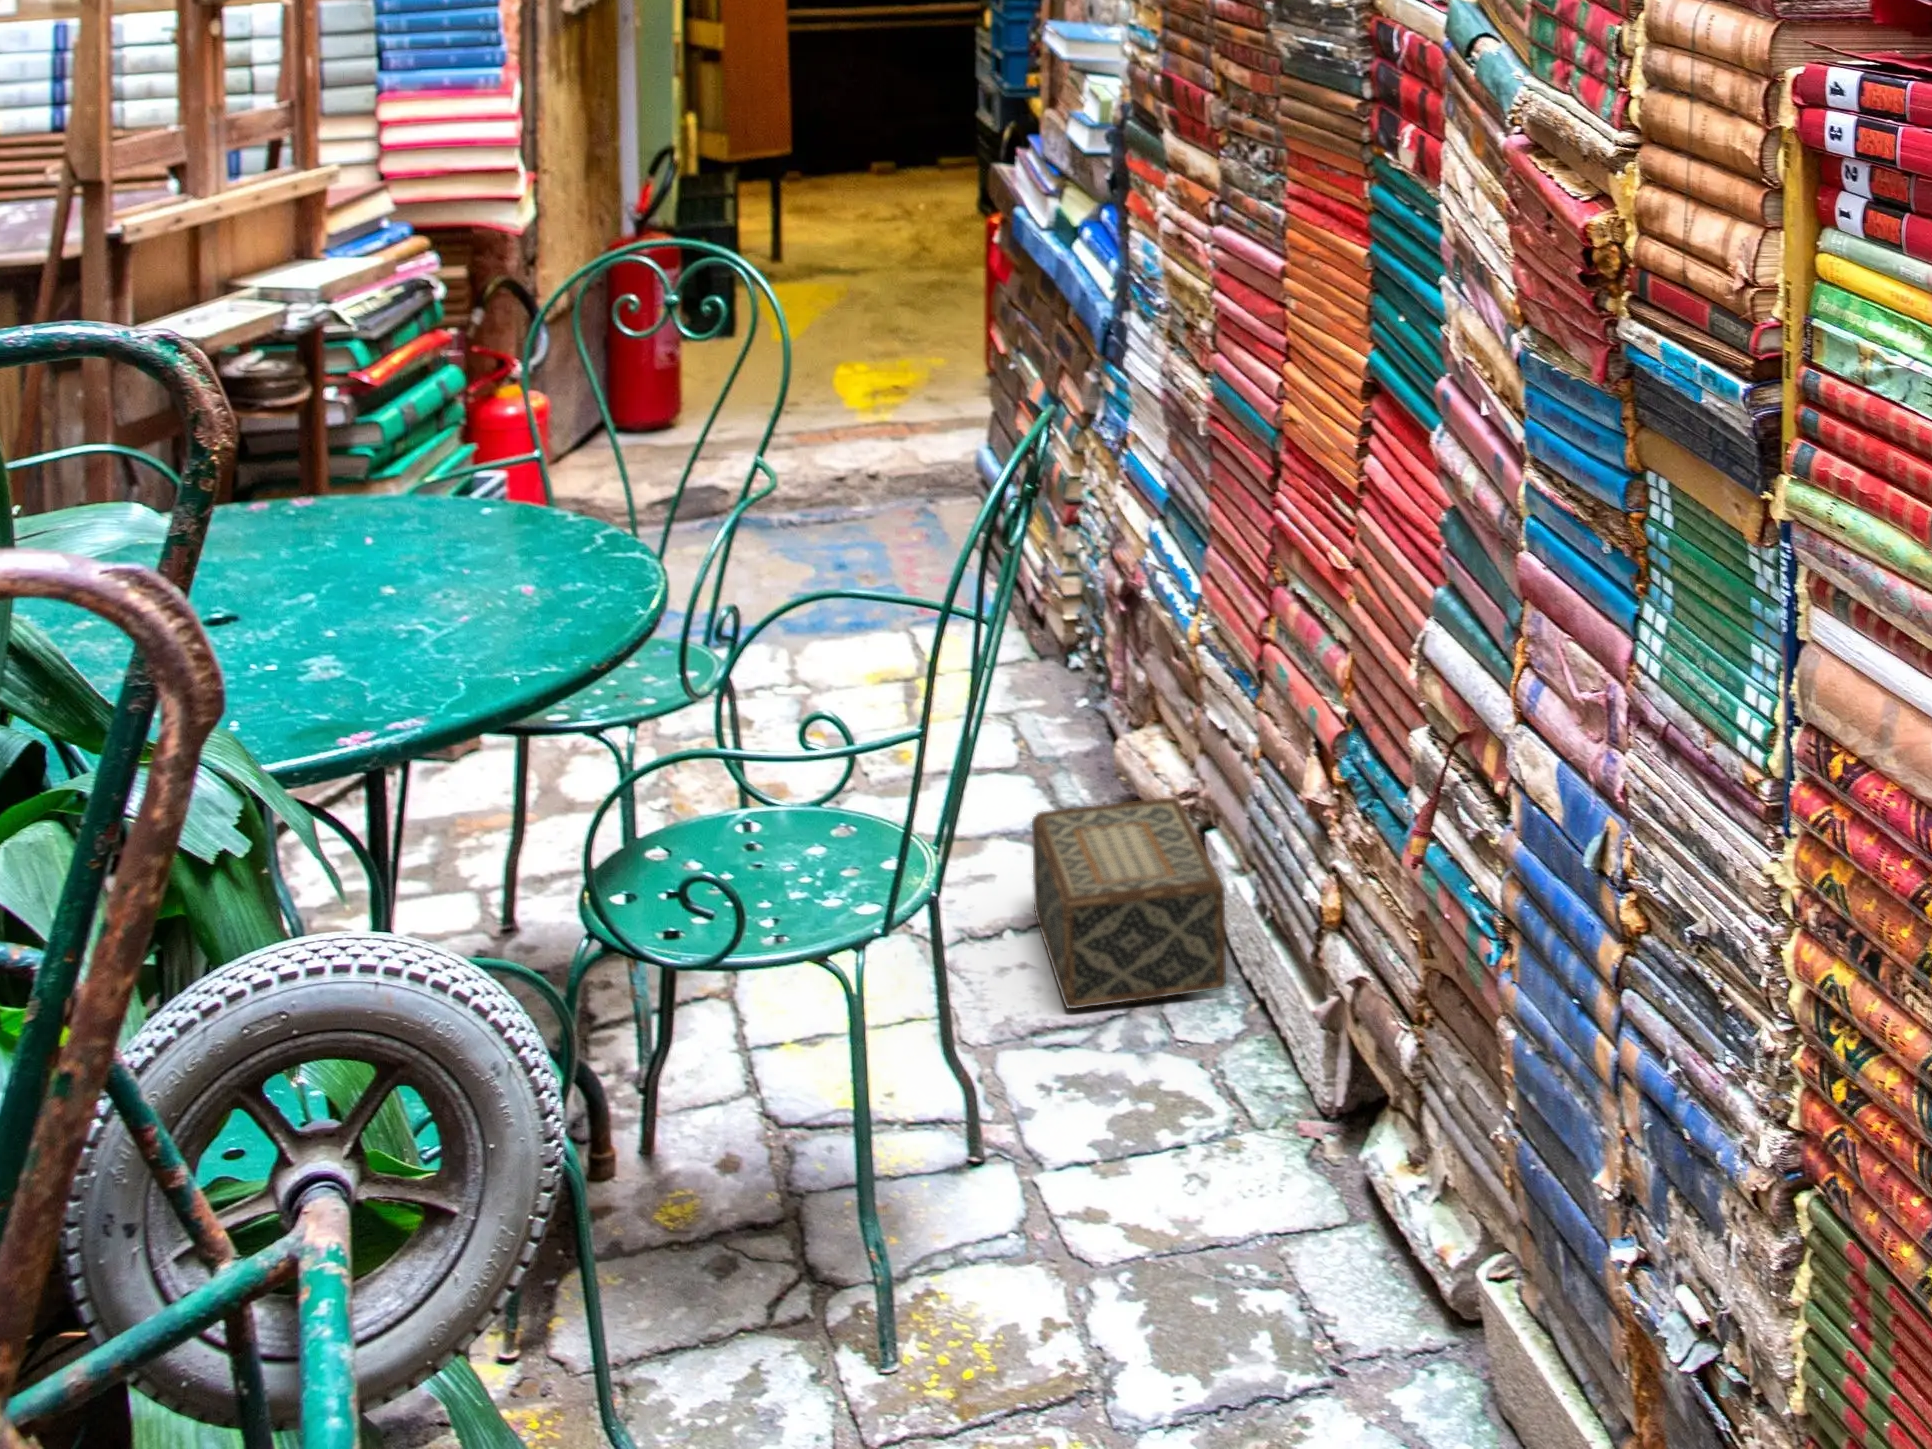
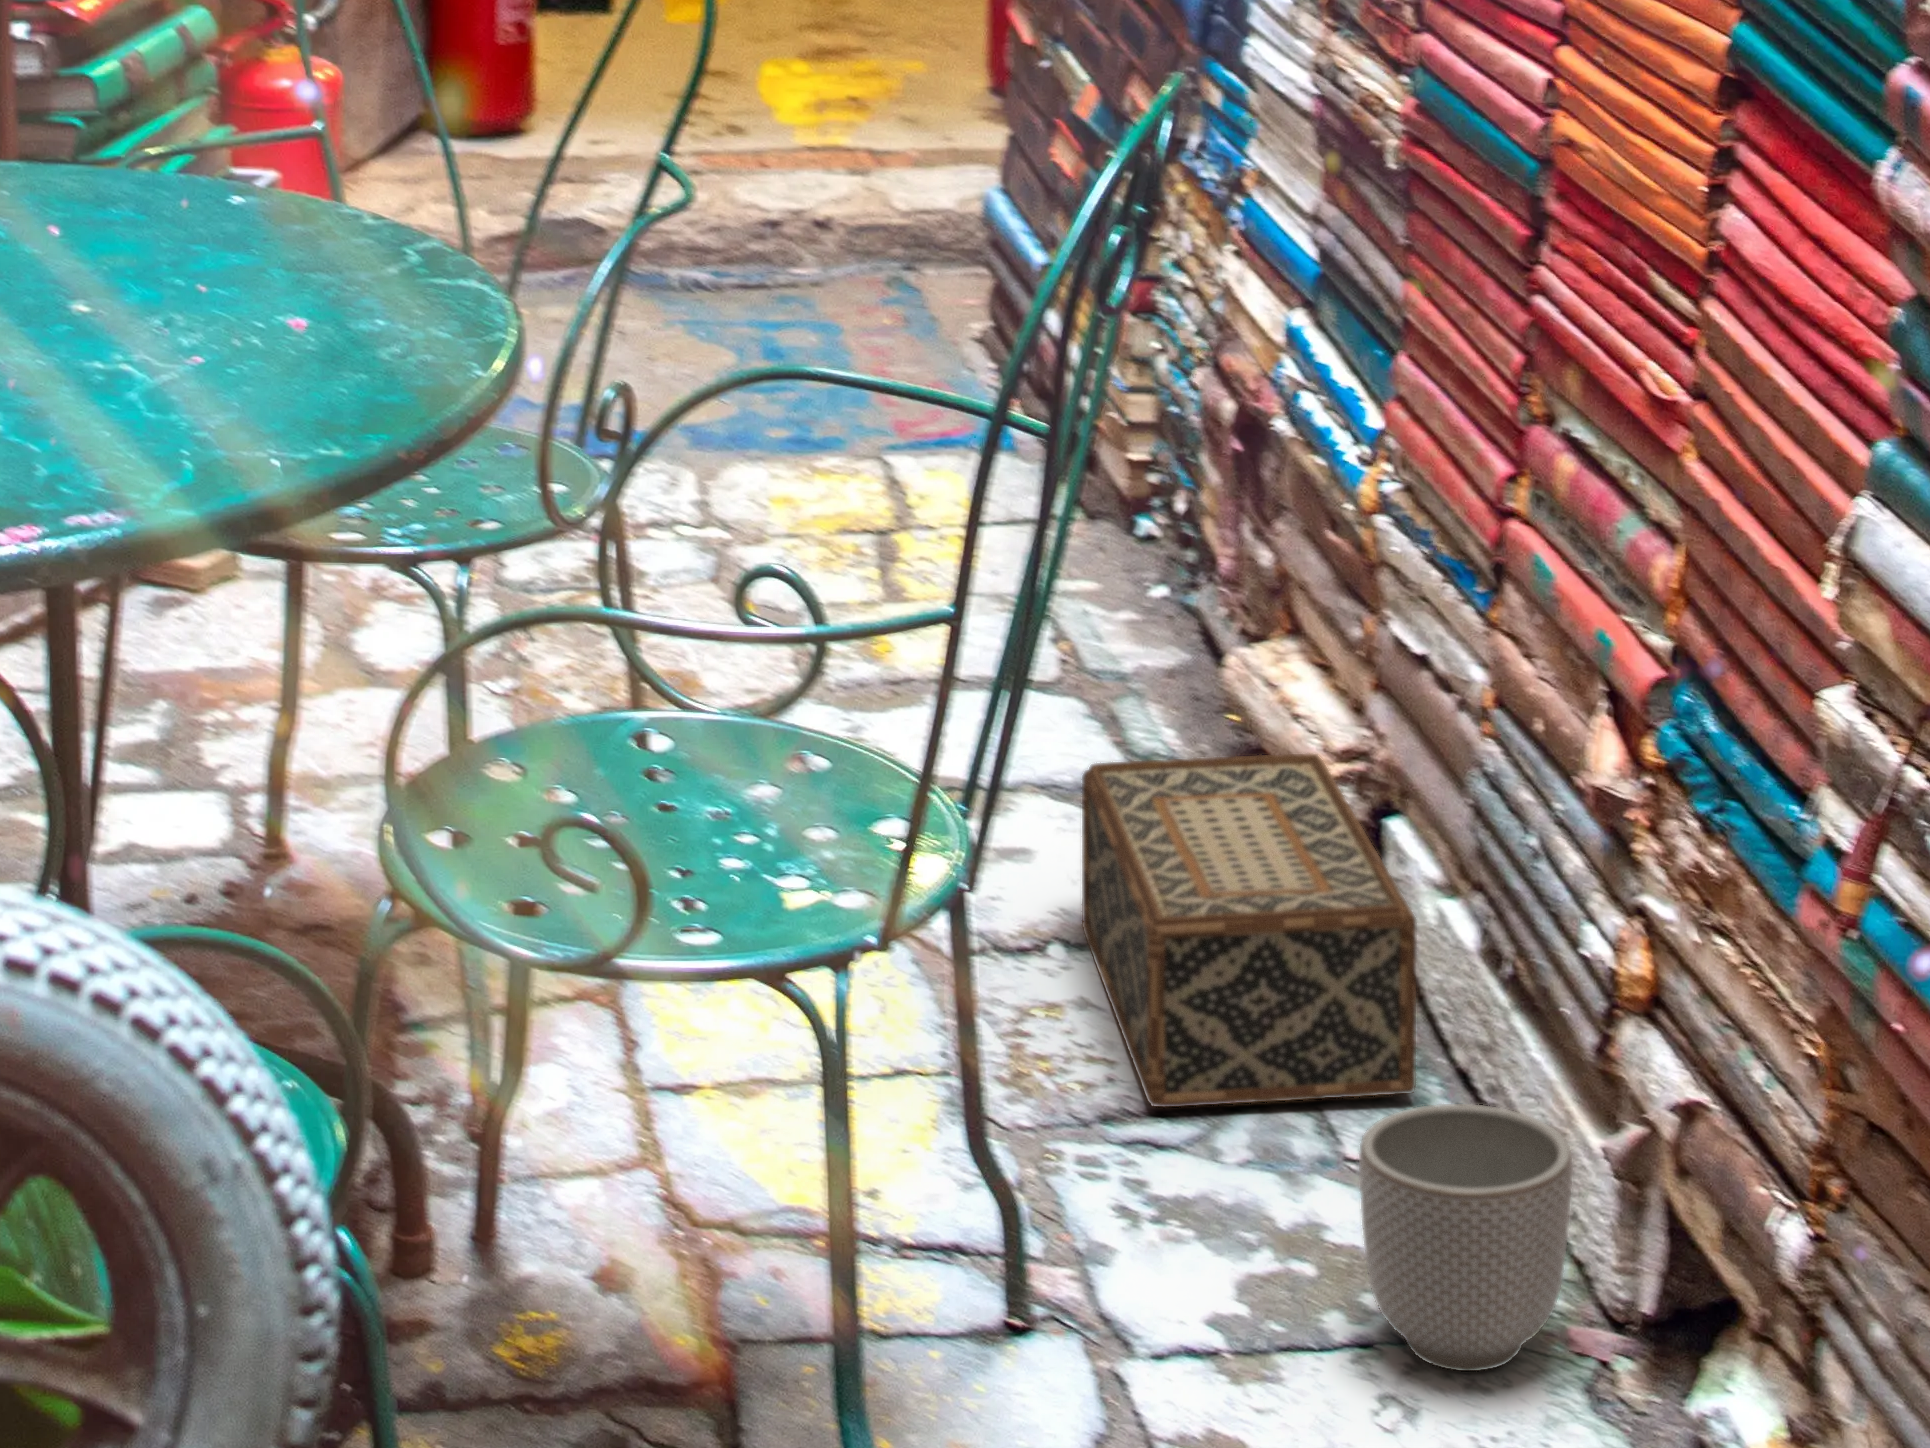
planter: none [1176,987,1299,1137] -> present [1359,1104,1573,1371]

